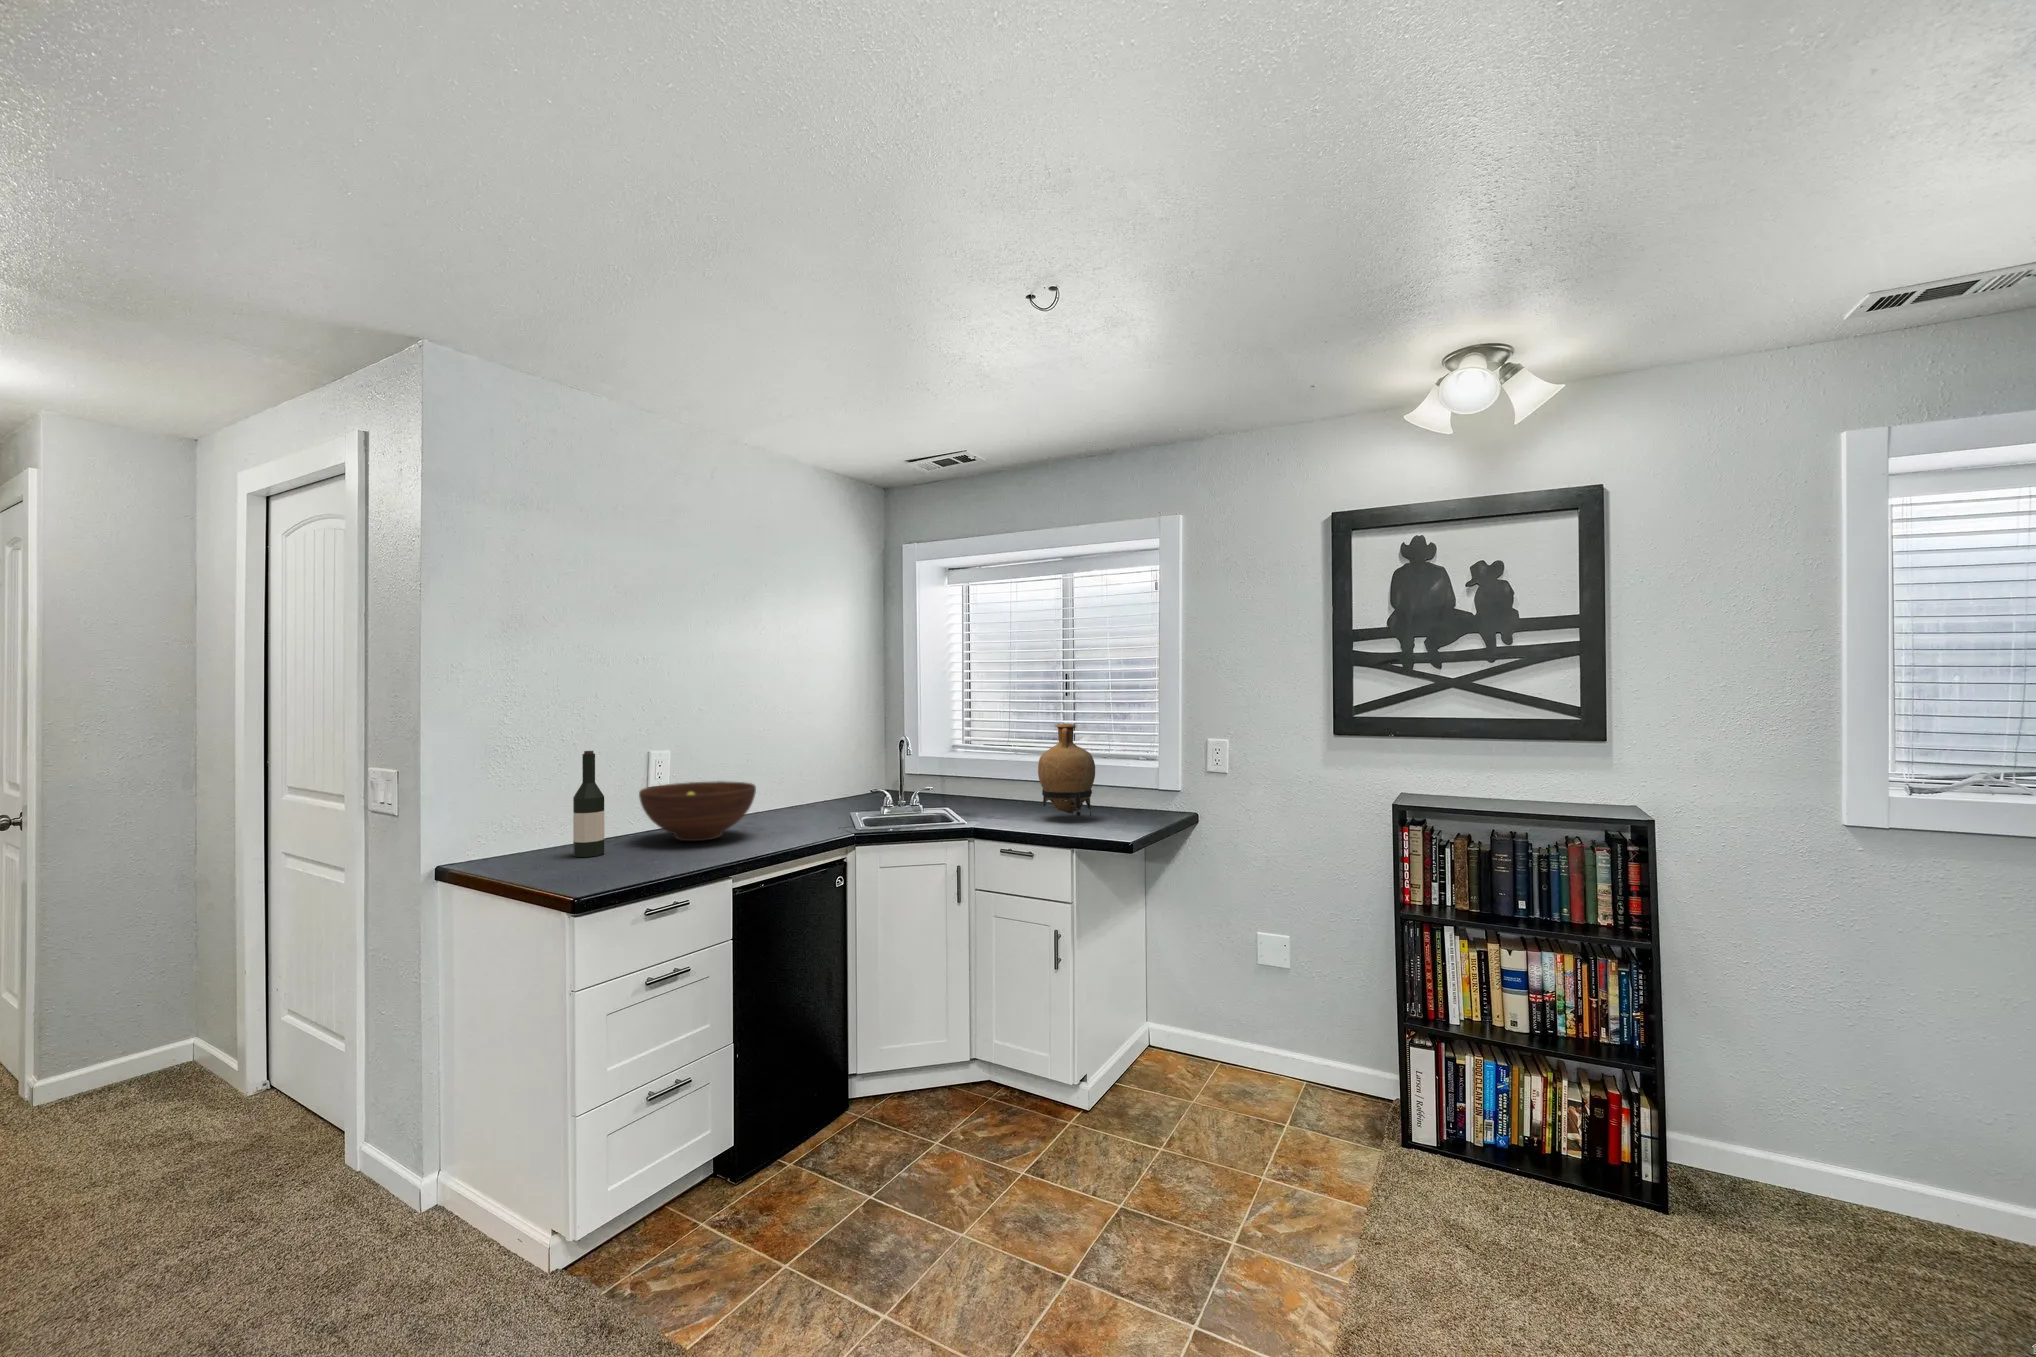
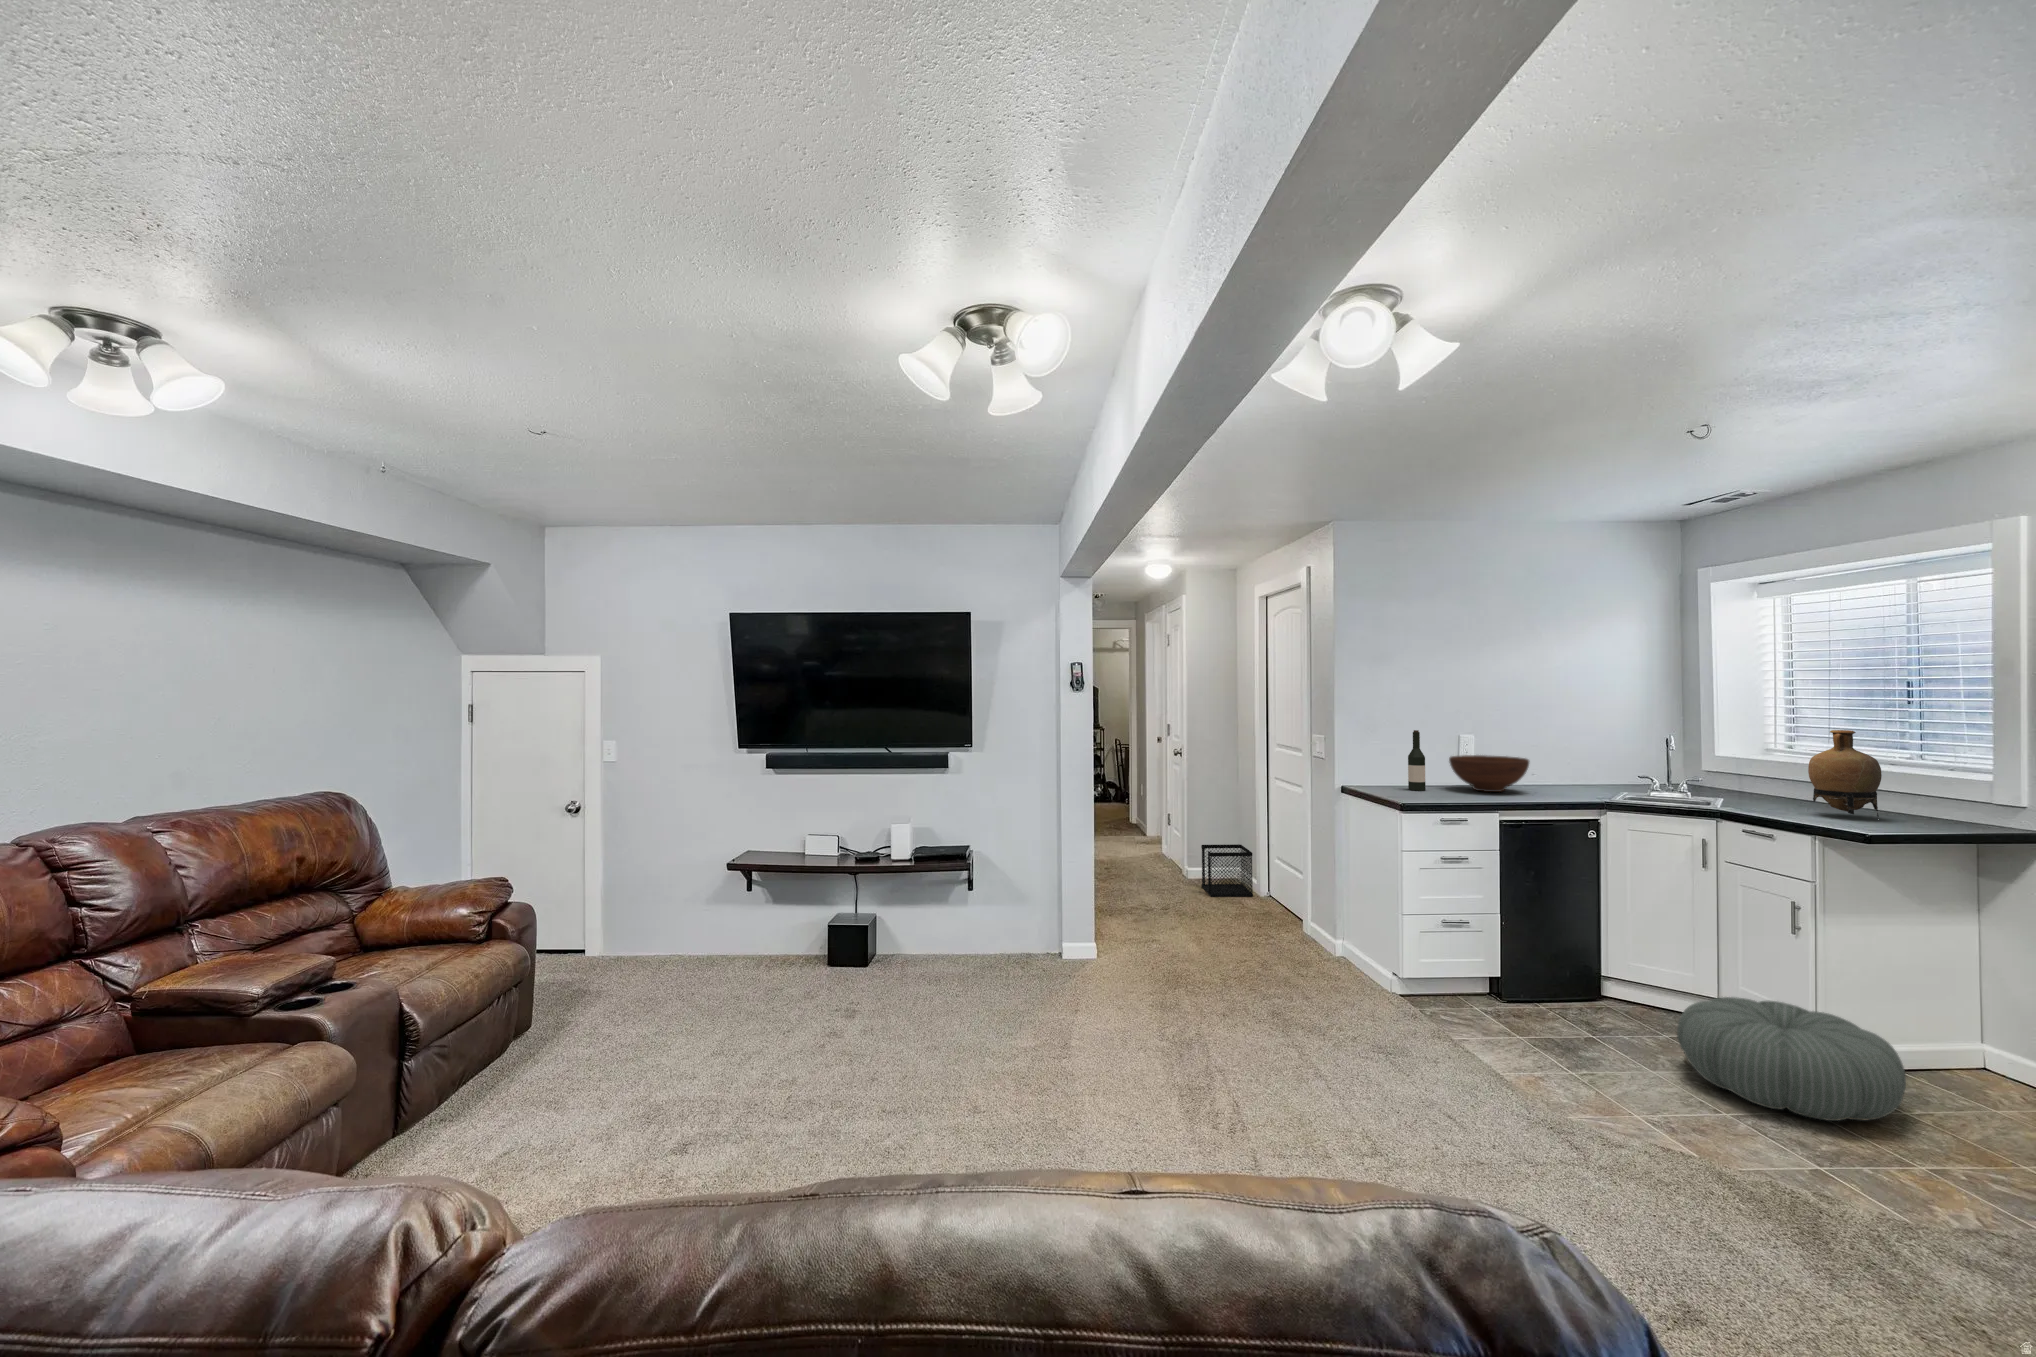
wastebasket: none [78,995,223,1137] -> present [1201,844,1253,897]
pouf: none [975,1061,1191,1234] -> present [1677,997,1906,1121]

